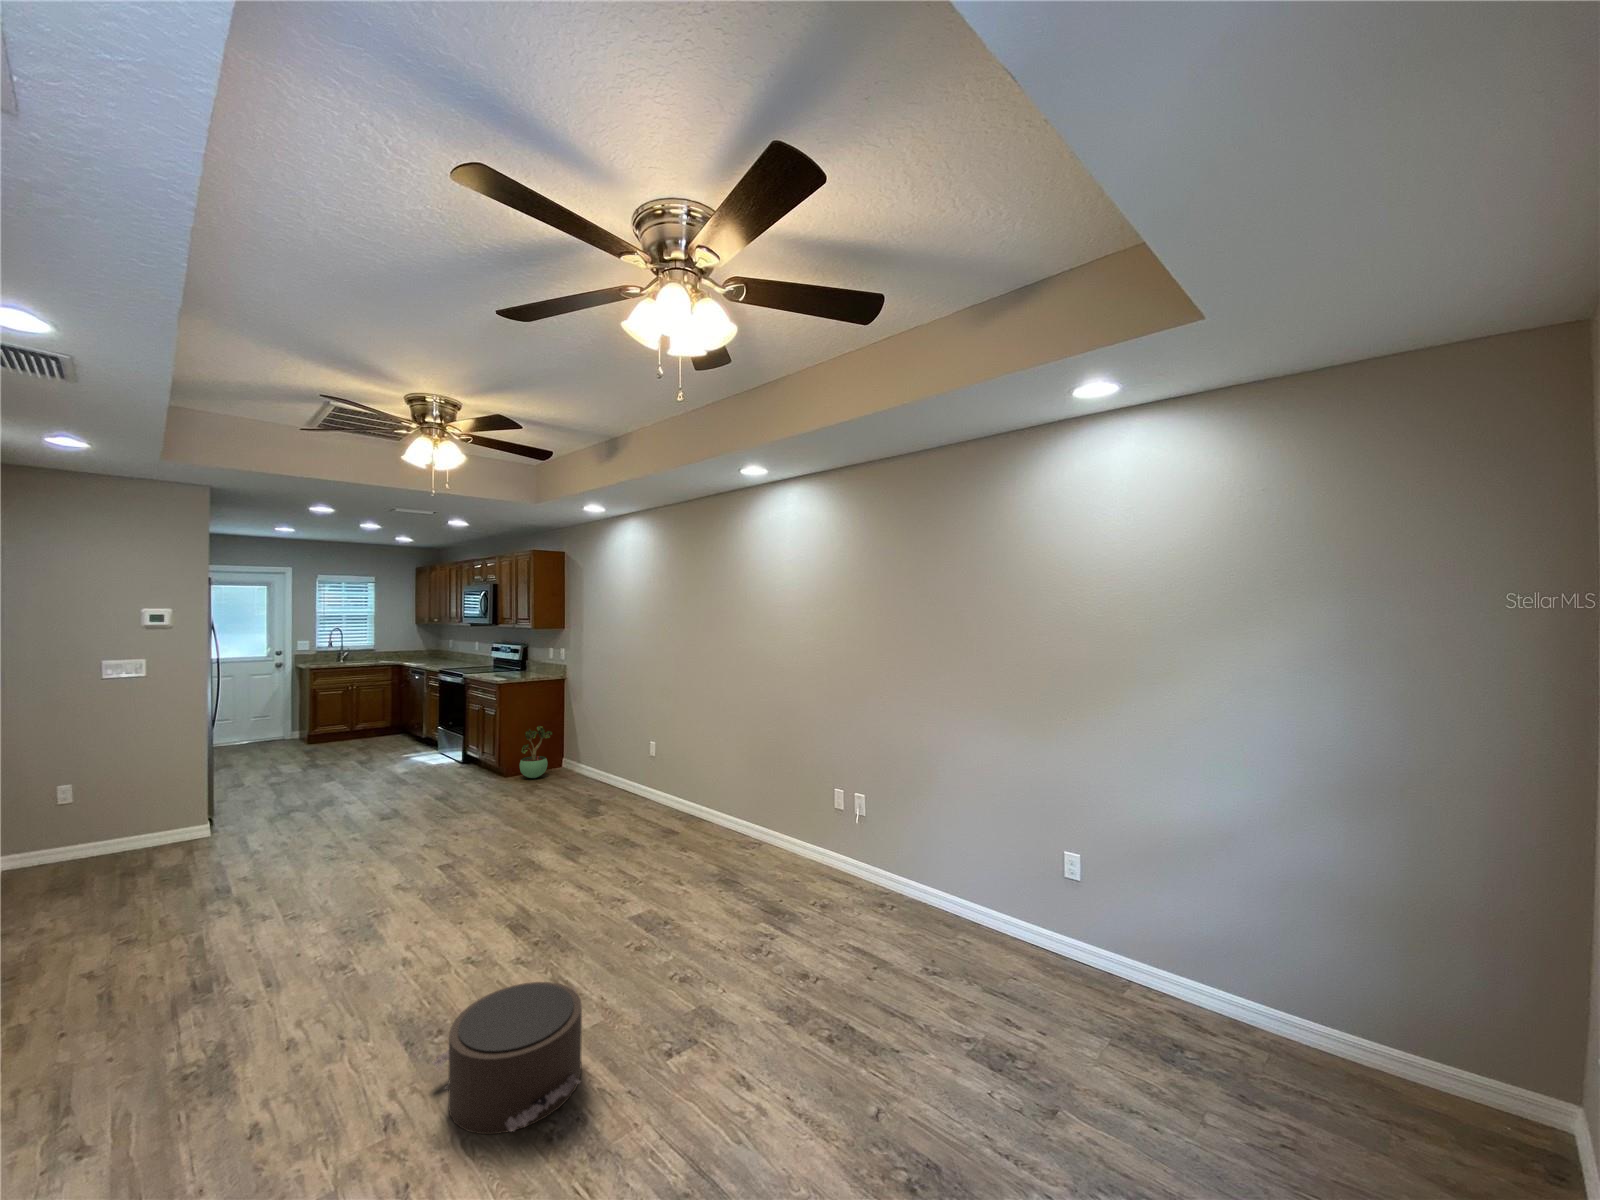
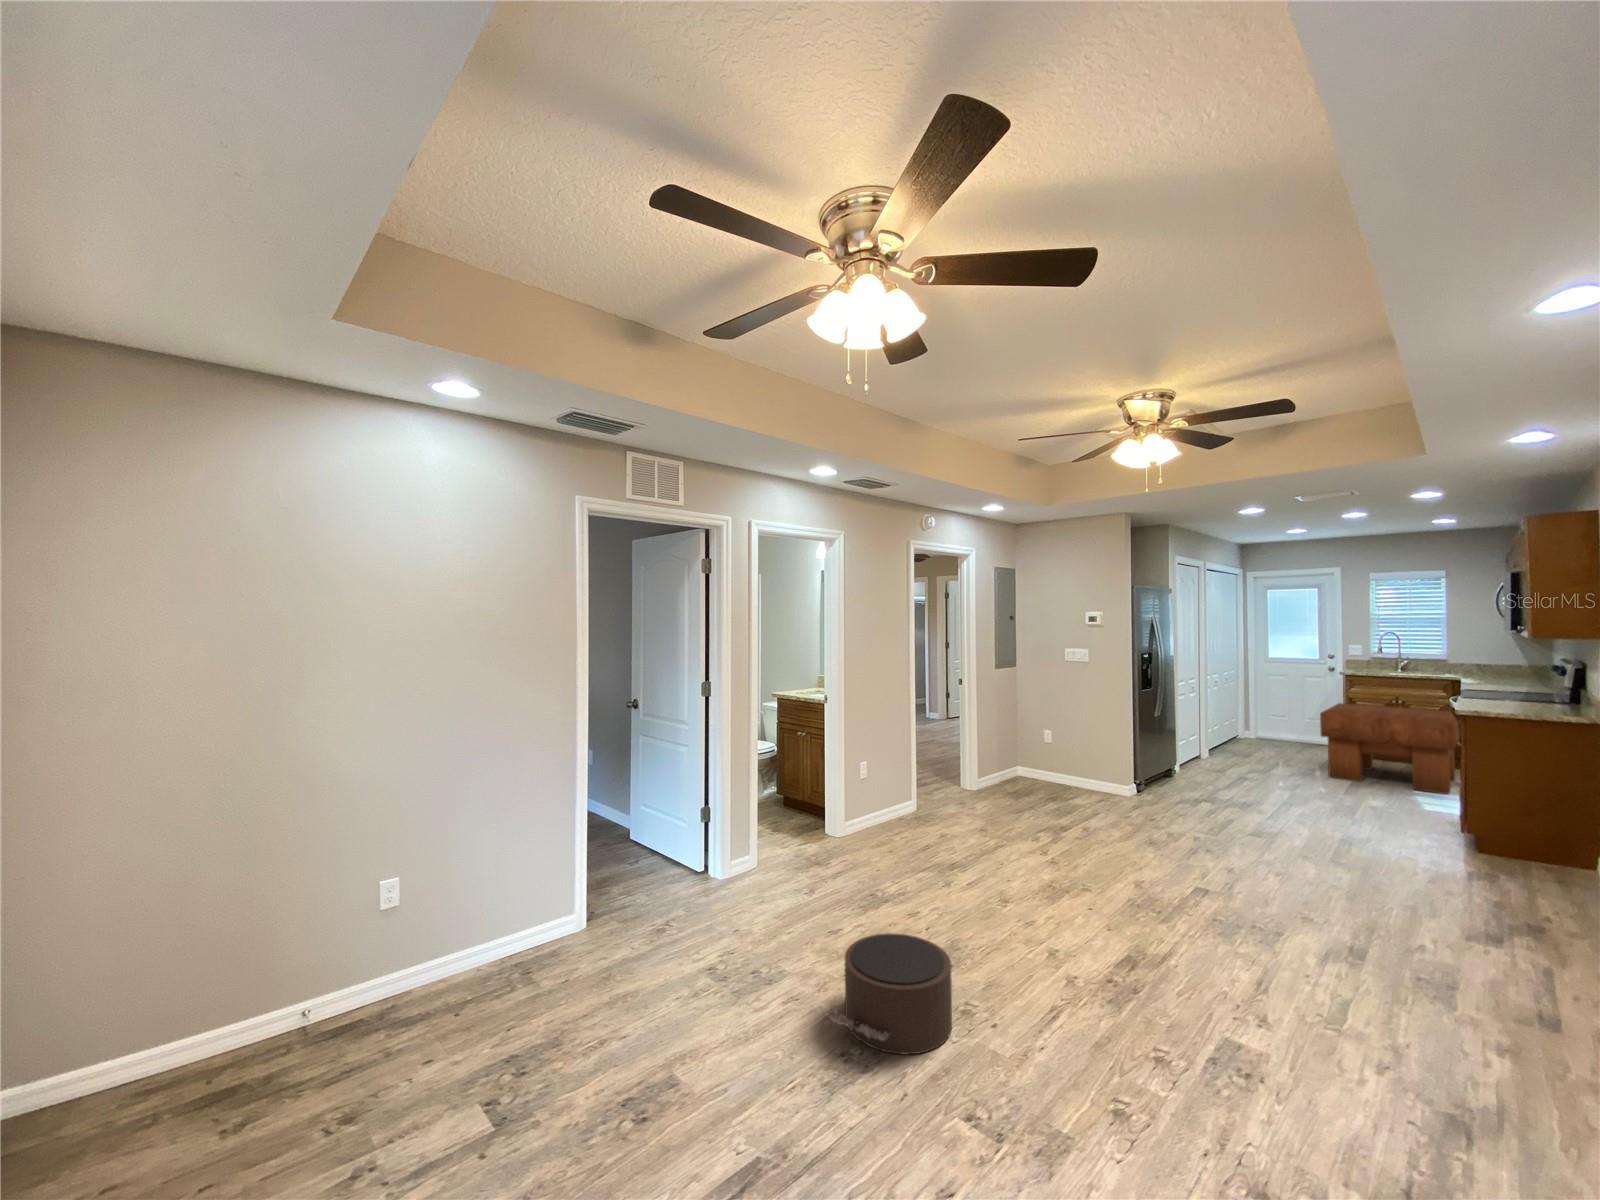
coffee table: none [317,688,430,763] -> present [1320,703,1459,794]
potted plant: present [520,726,553,778] -> none [1491,790,1569,872]

